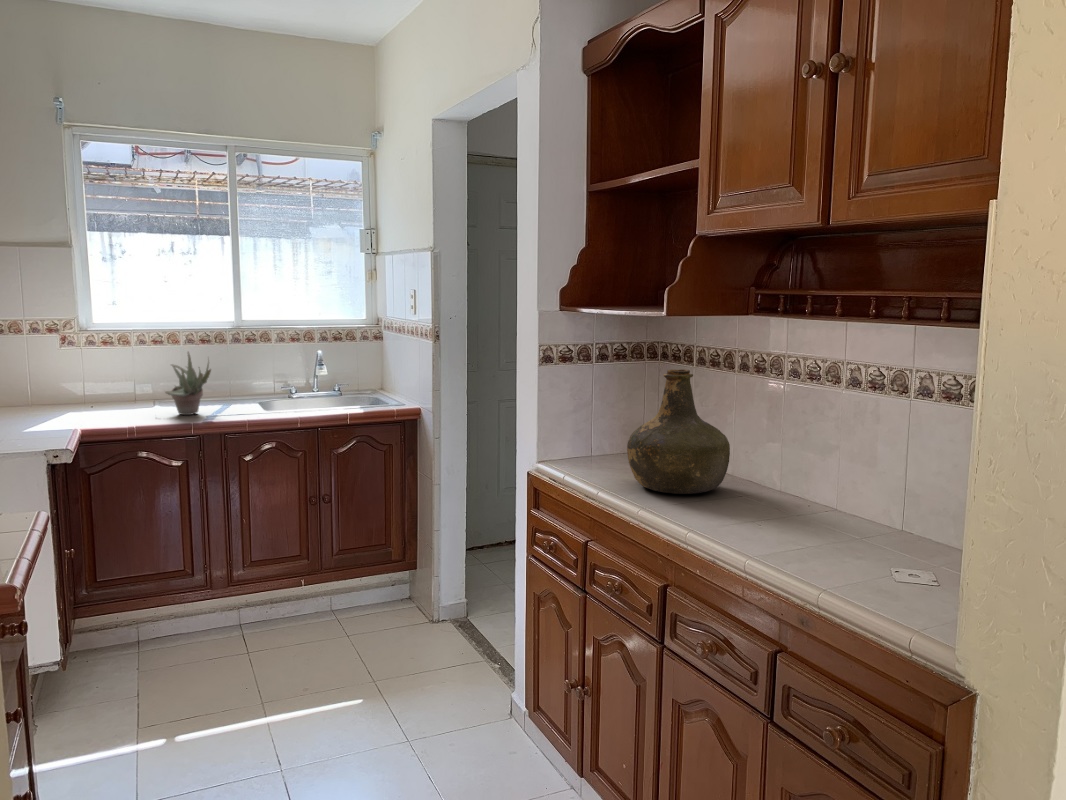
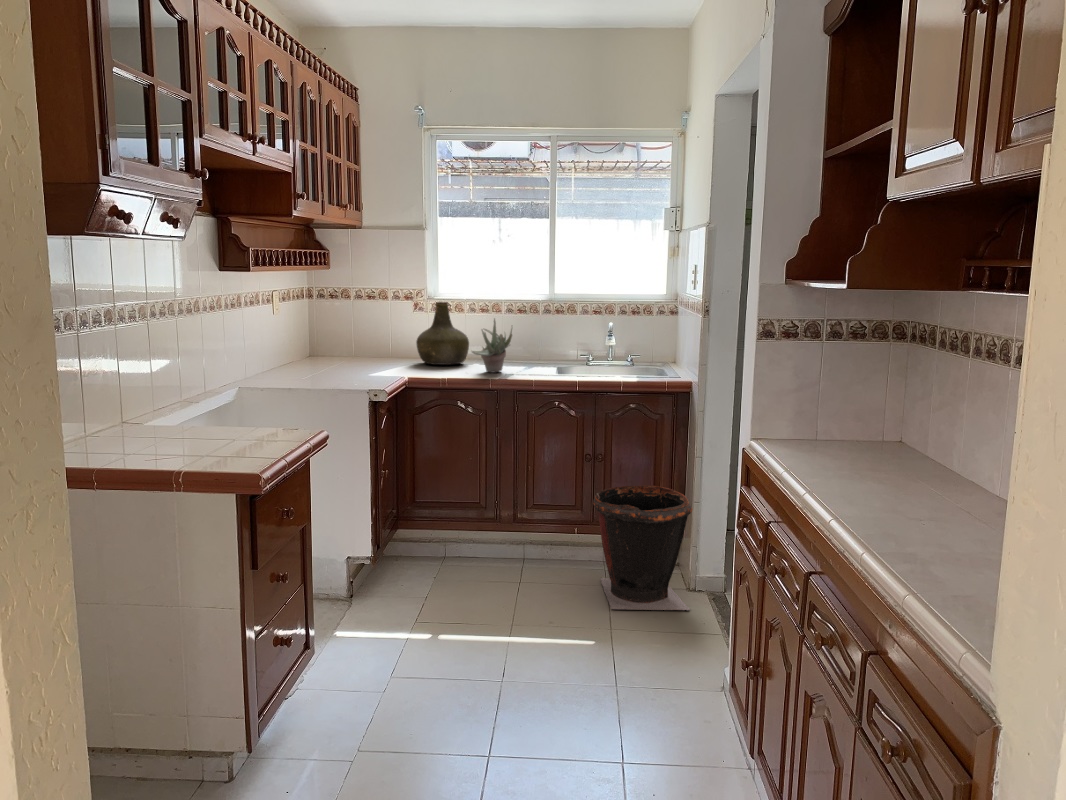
bottle: present [627,369,730,494] -> present [416,302,469,365]
waste bin: none [331,522,445,662] -> present [593,485,693,610]

